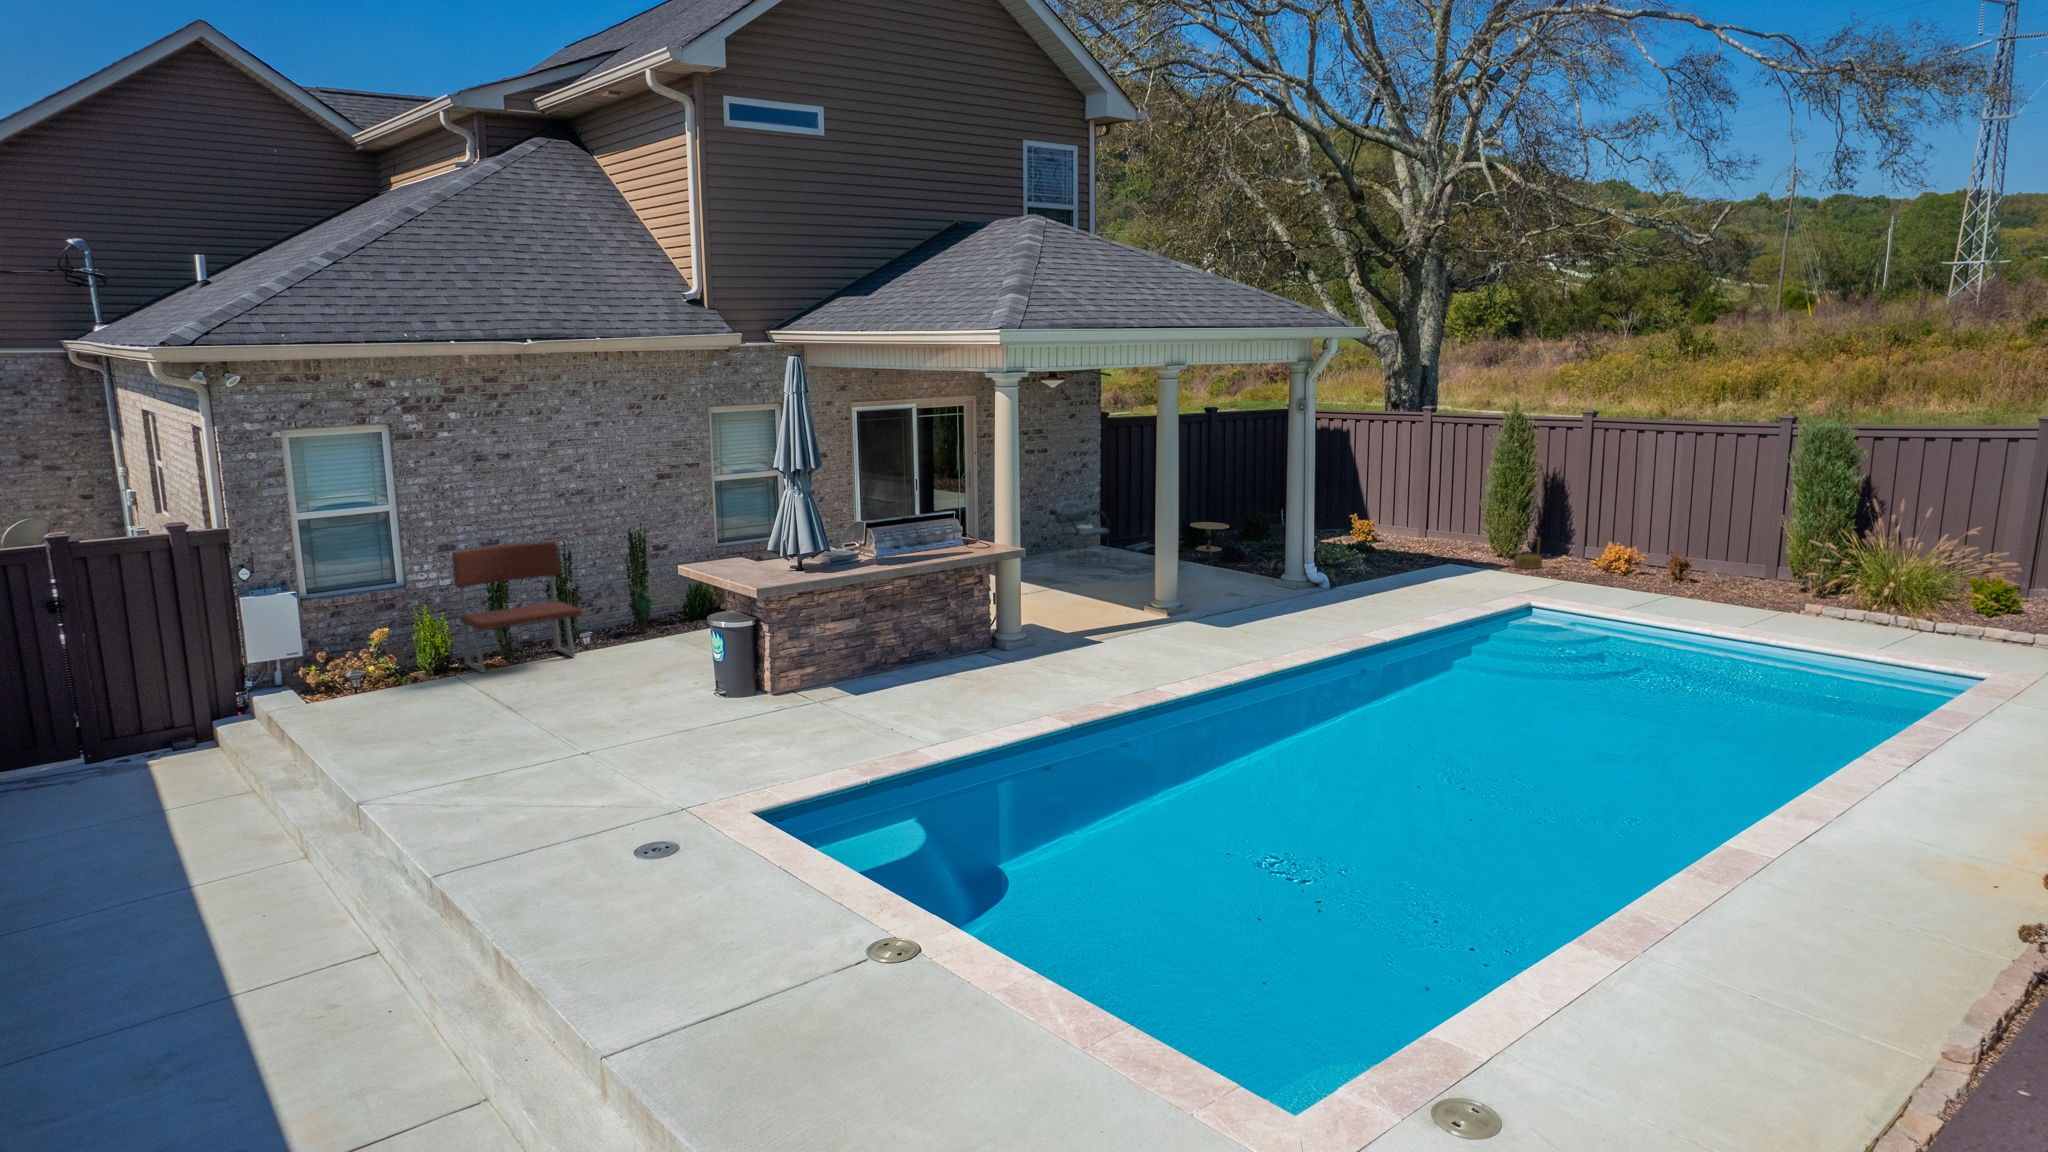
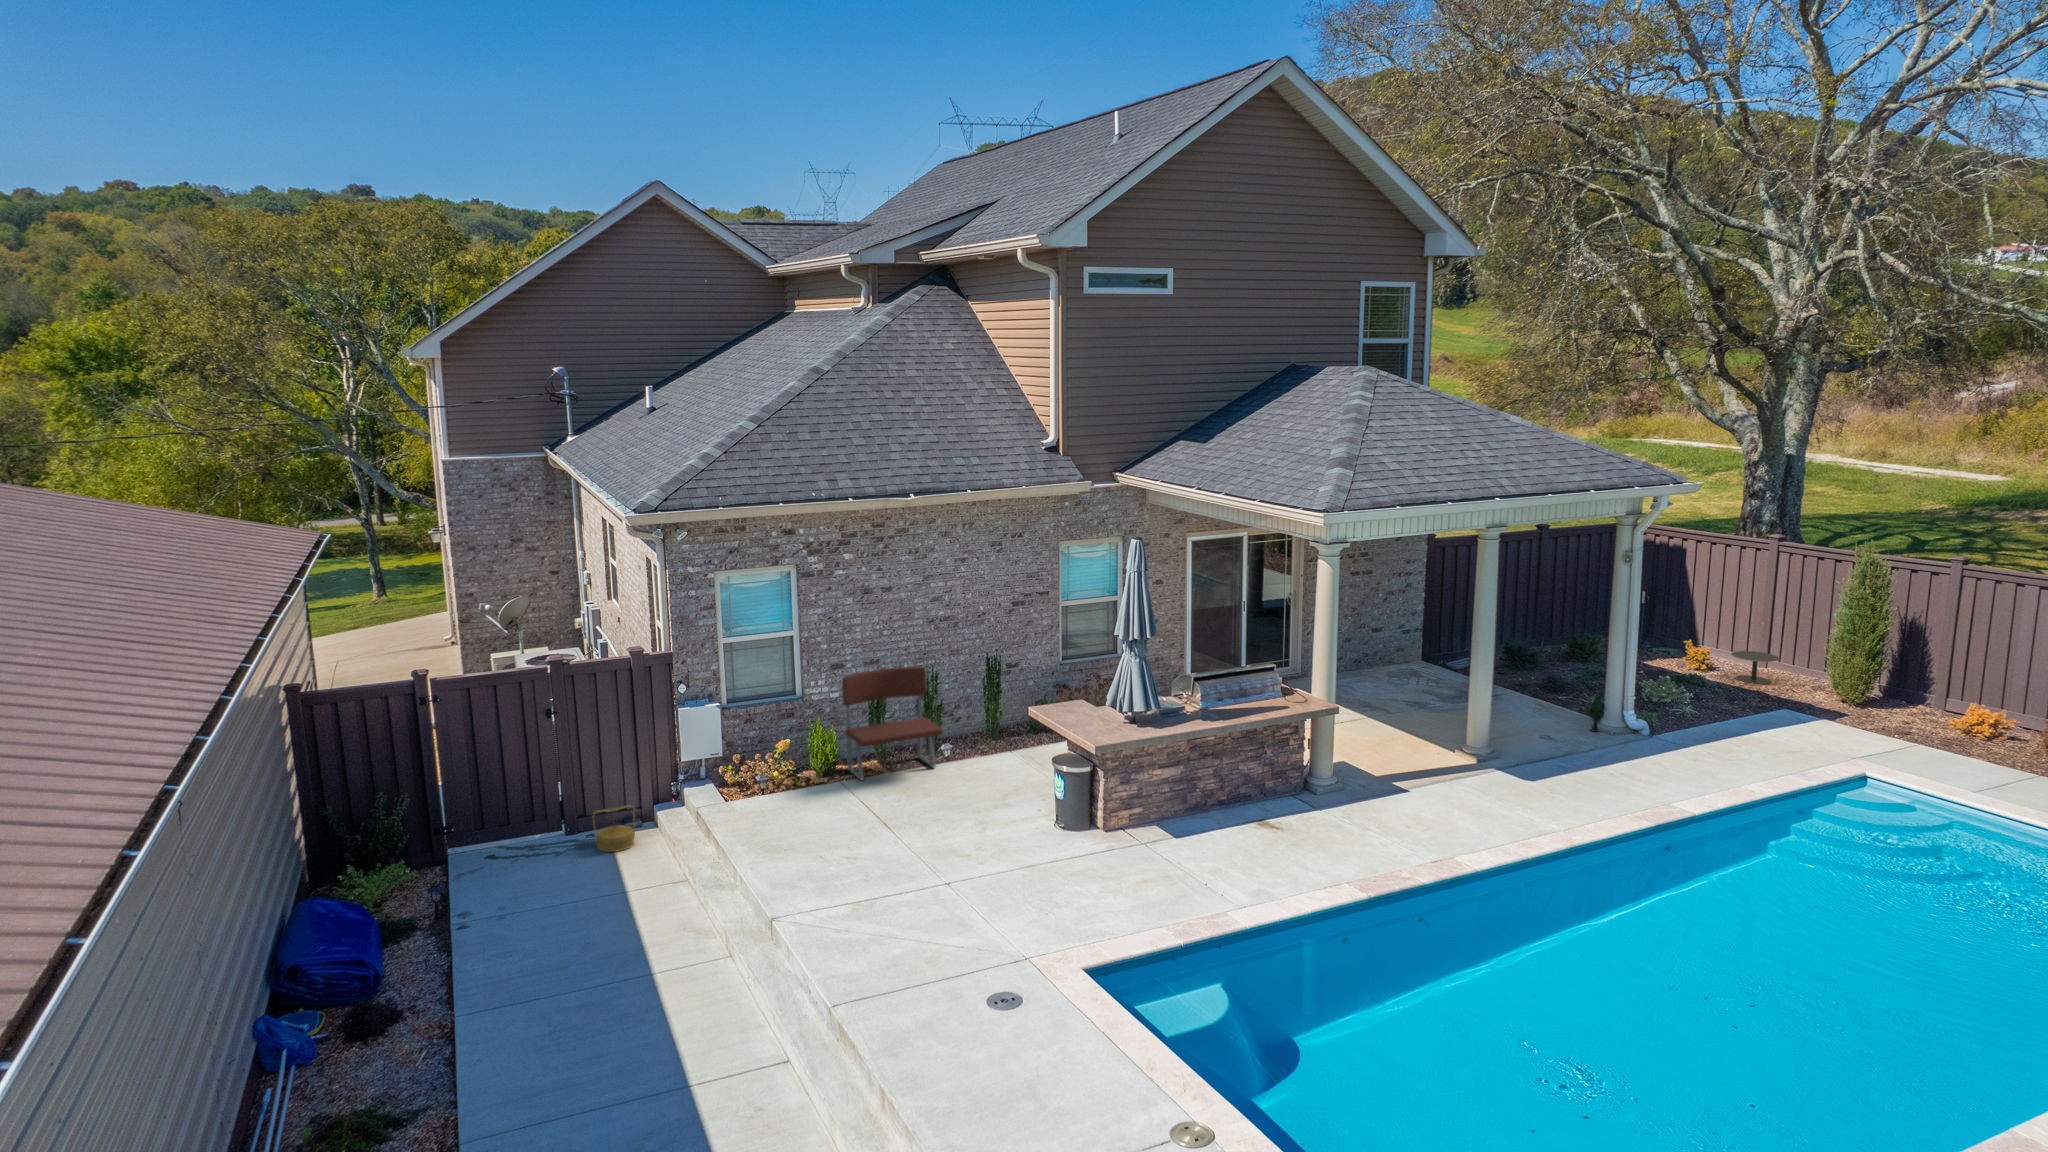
chair: present [1055,501,1110,563] -> none [1364,619,1421,687]
side table: present [1190,522,1229,552] -> present [1731,651,1779,684]
woven basket: present [1514,538,1542,569] -> present [593,805,635,852]
decorative plant: present [628,586,654,633] -> present [1588,694,1606,732]

